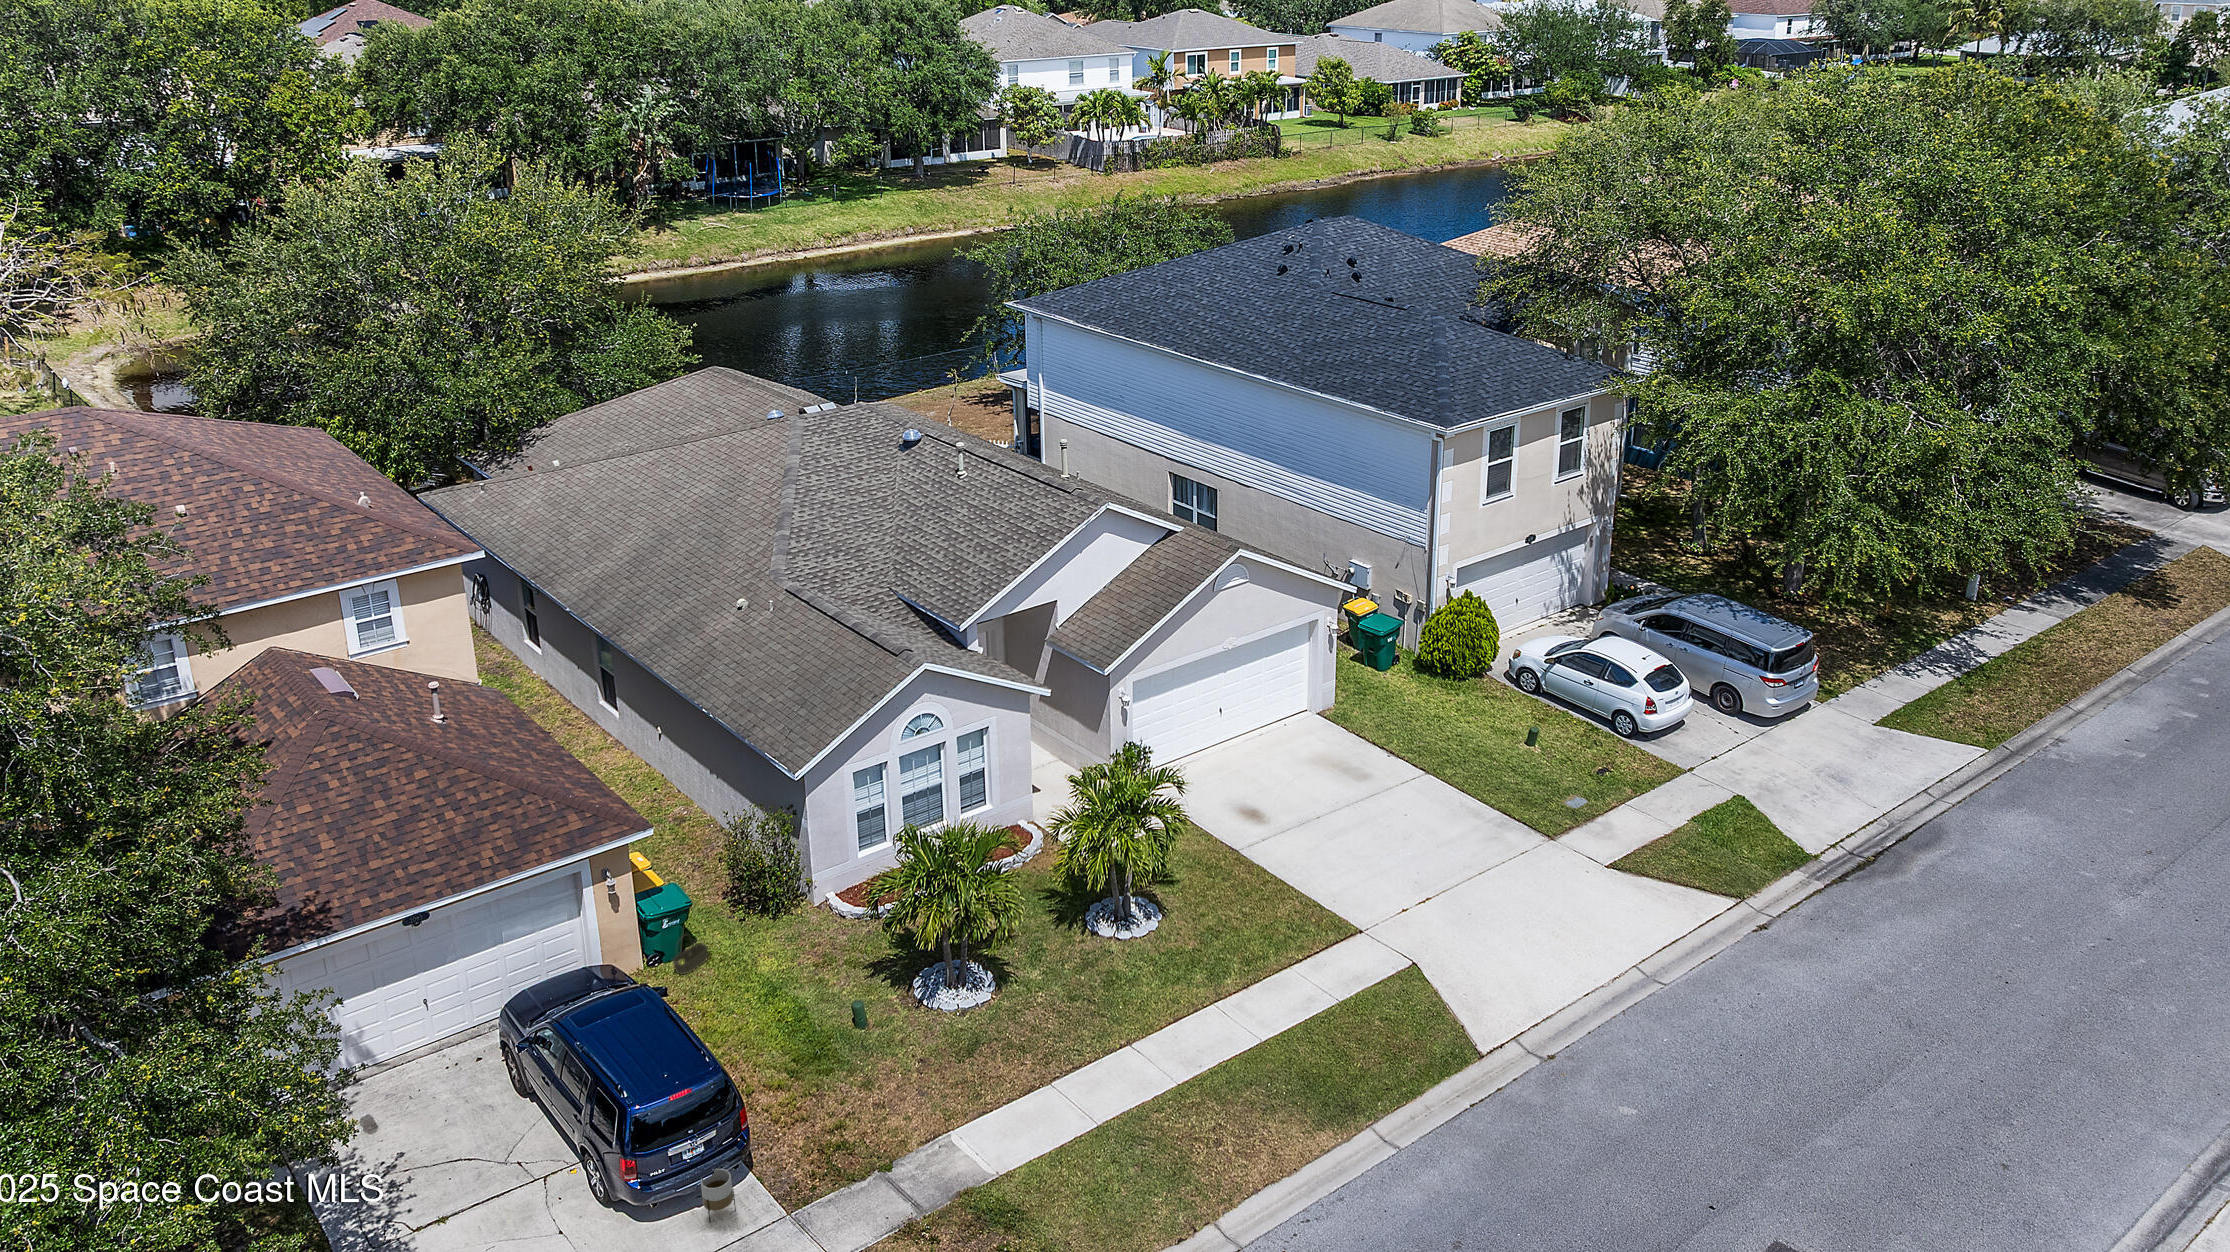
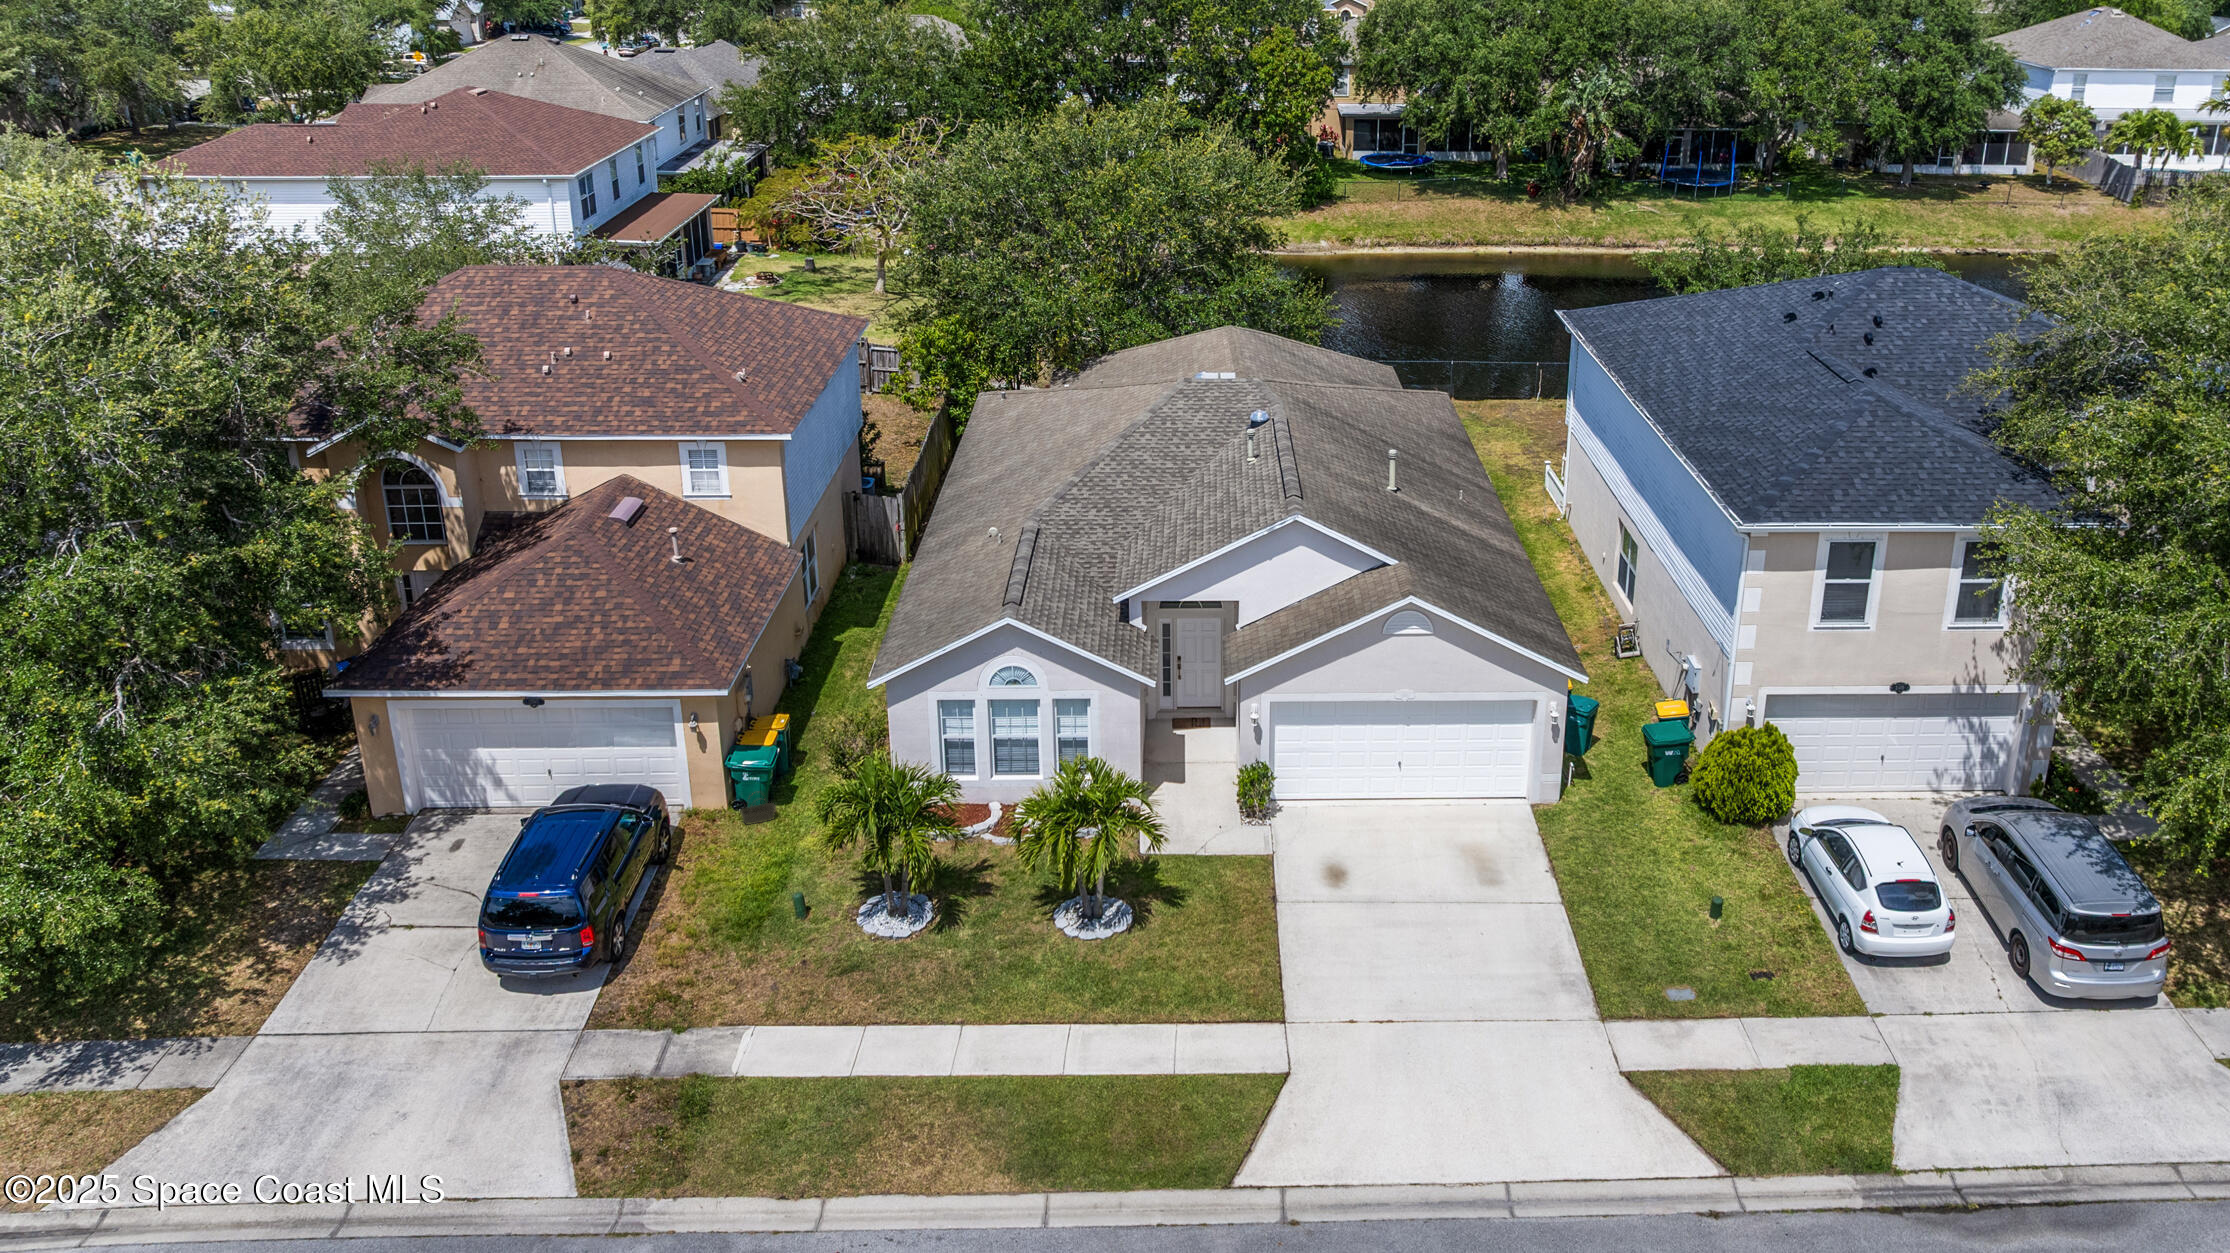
planter: present [701,1169,736,1222] -> none [538,969,567,1010]

